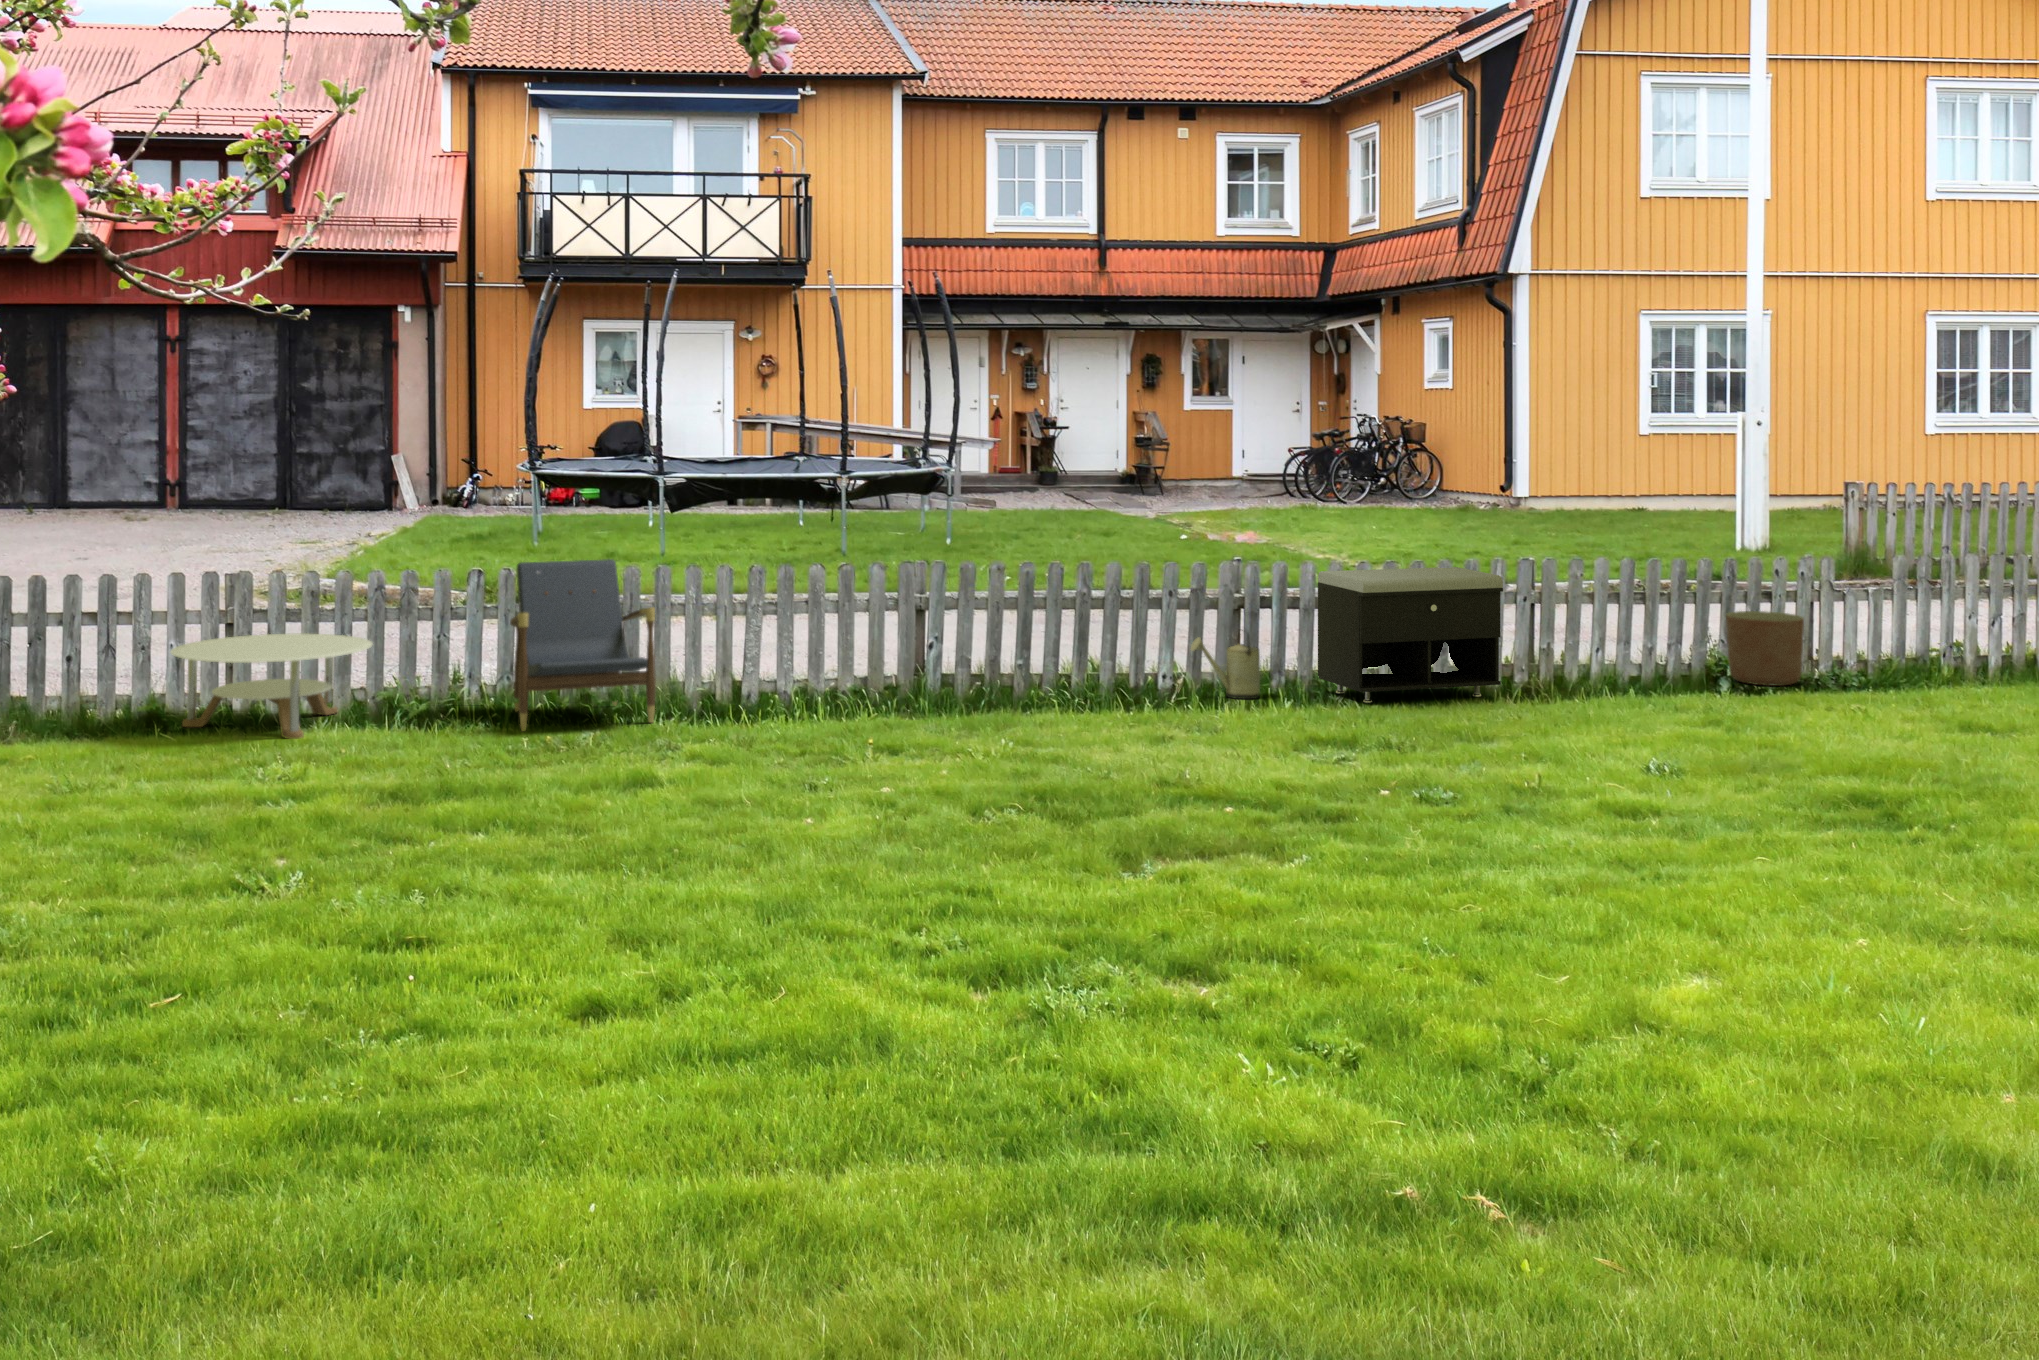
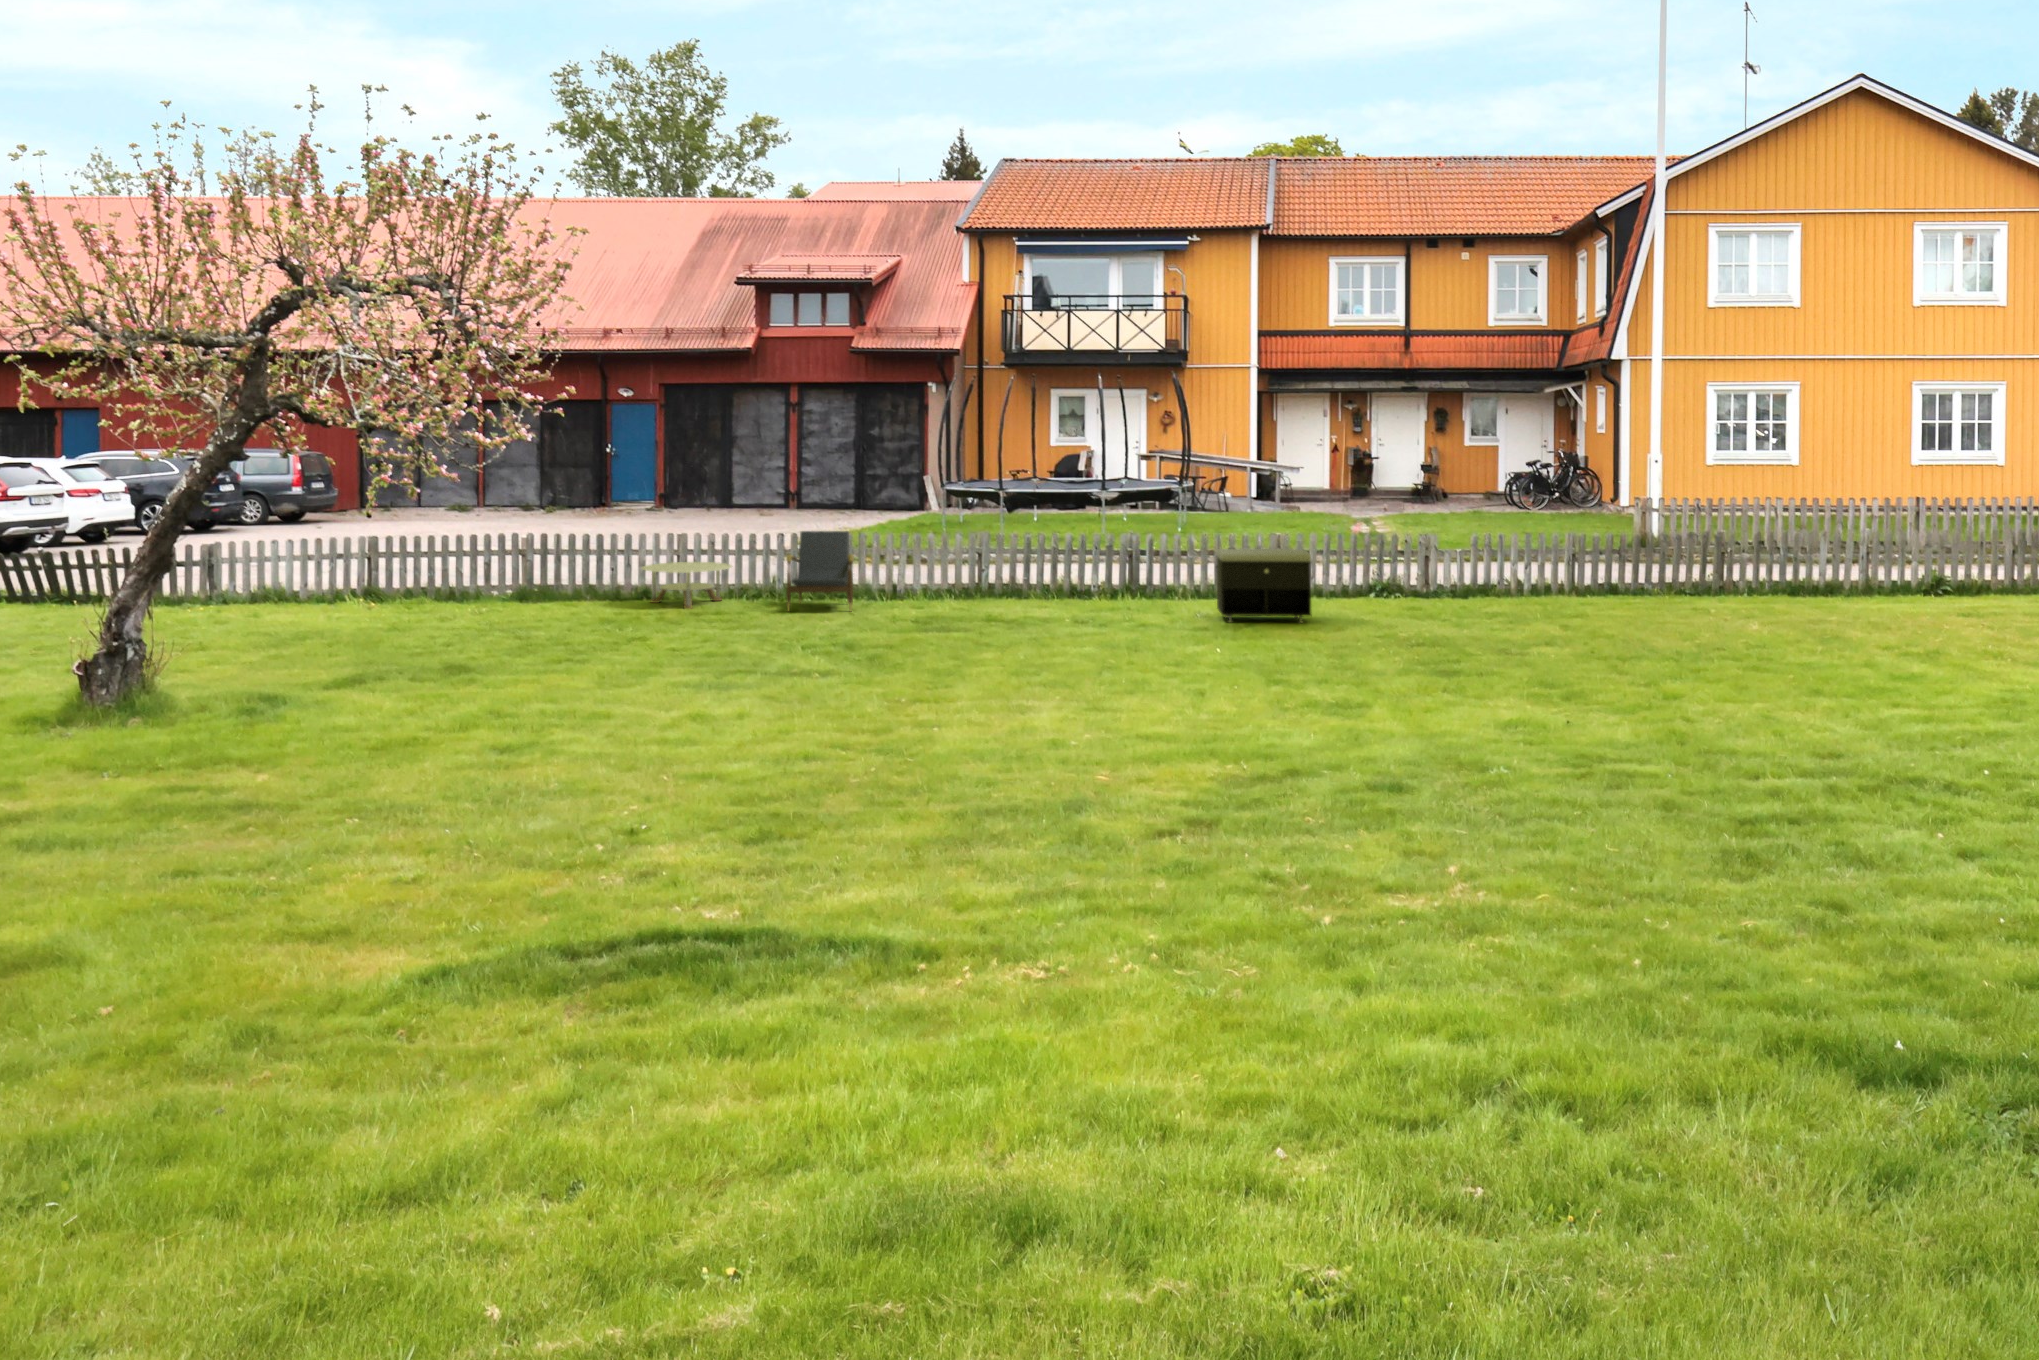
planter: present [1726,611,1804,686] -> none [1475,583,1521,627]
watering can: present [1191,631,1260,699] -> none [1139,579,1183,617]

